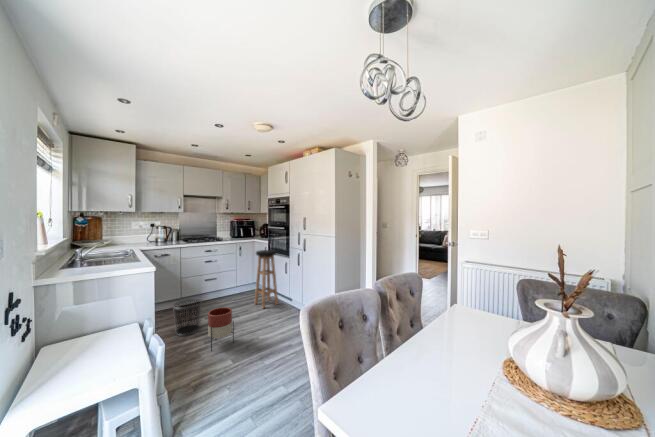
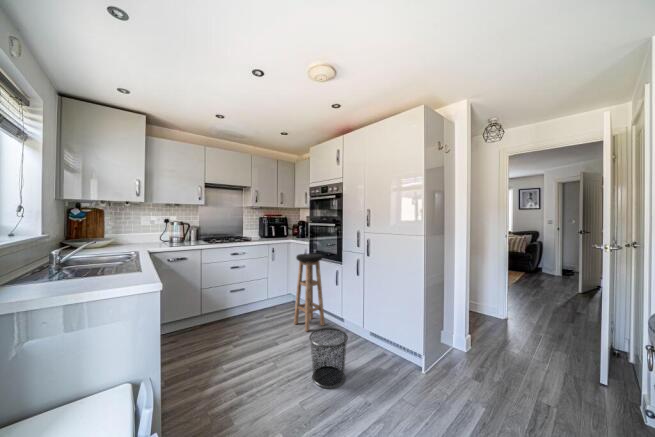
waste bin: present [173,299,202,336] -> present [309,328,348,388]
planter: present [208,307,234,351] -> none [242,338,280,411]

